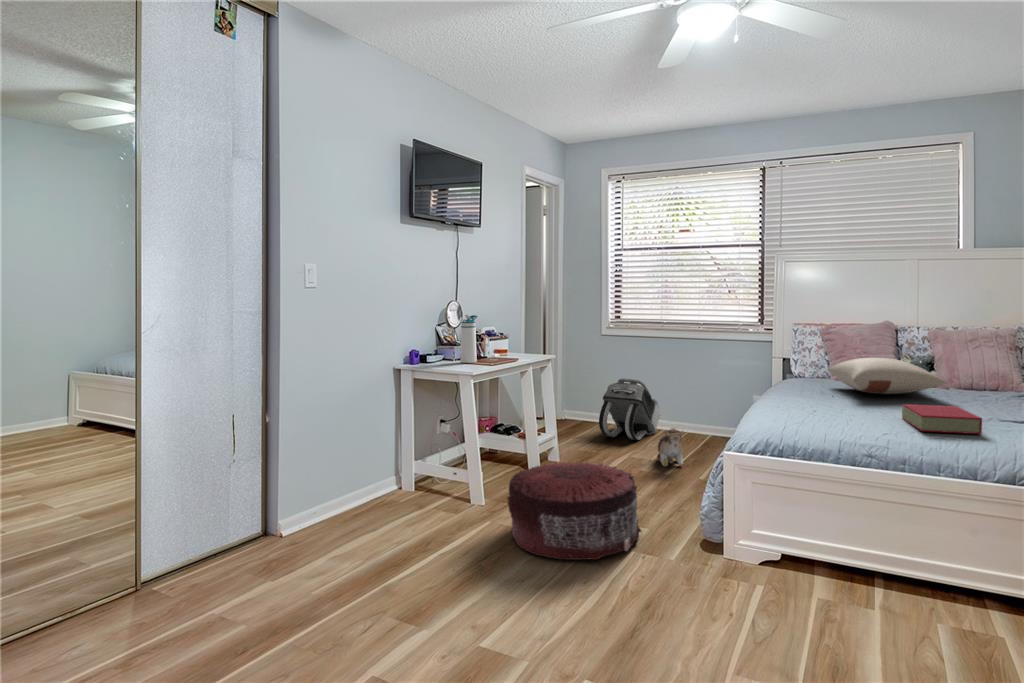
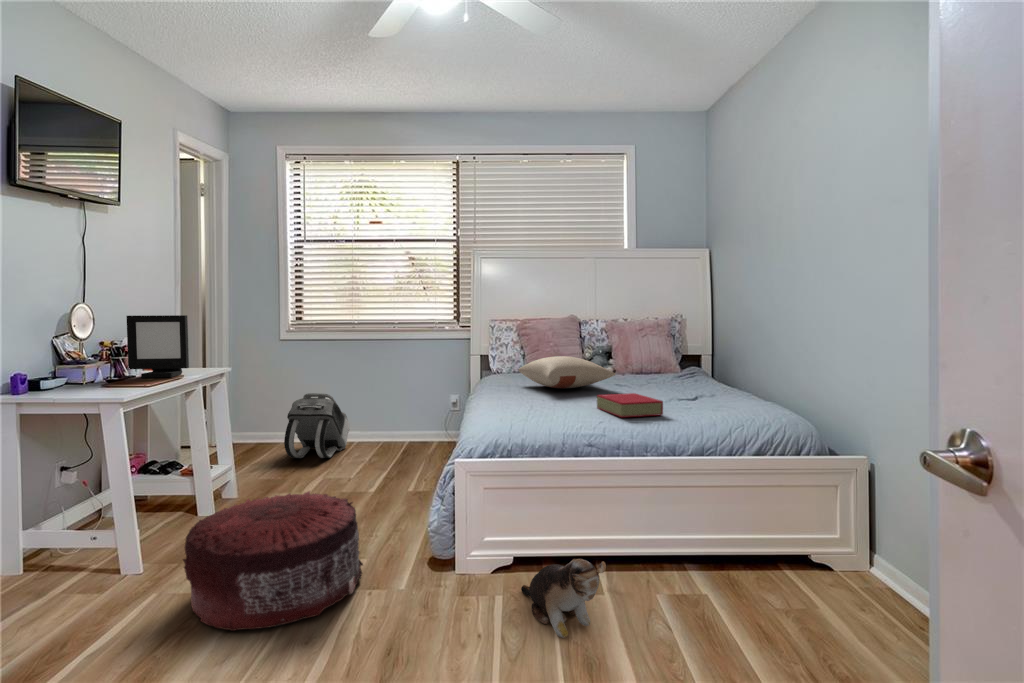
picture frame: none [481,309,522,359] -> present [126,315,189,378]
water bottle: present [461,315,477,363] -> none [95,321,122,385]
plush toy: present [657,428,683,467] -> present [521,559,606,638]

